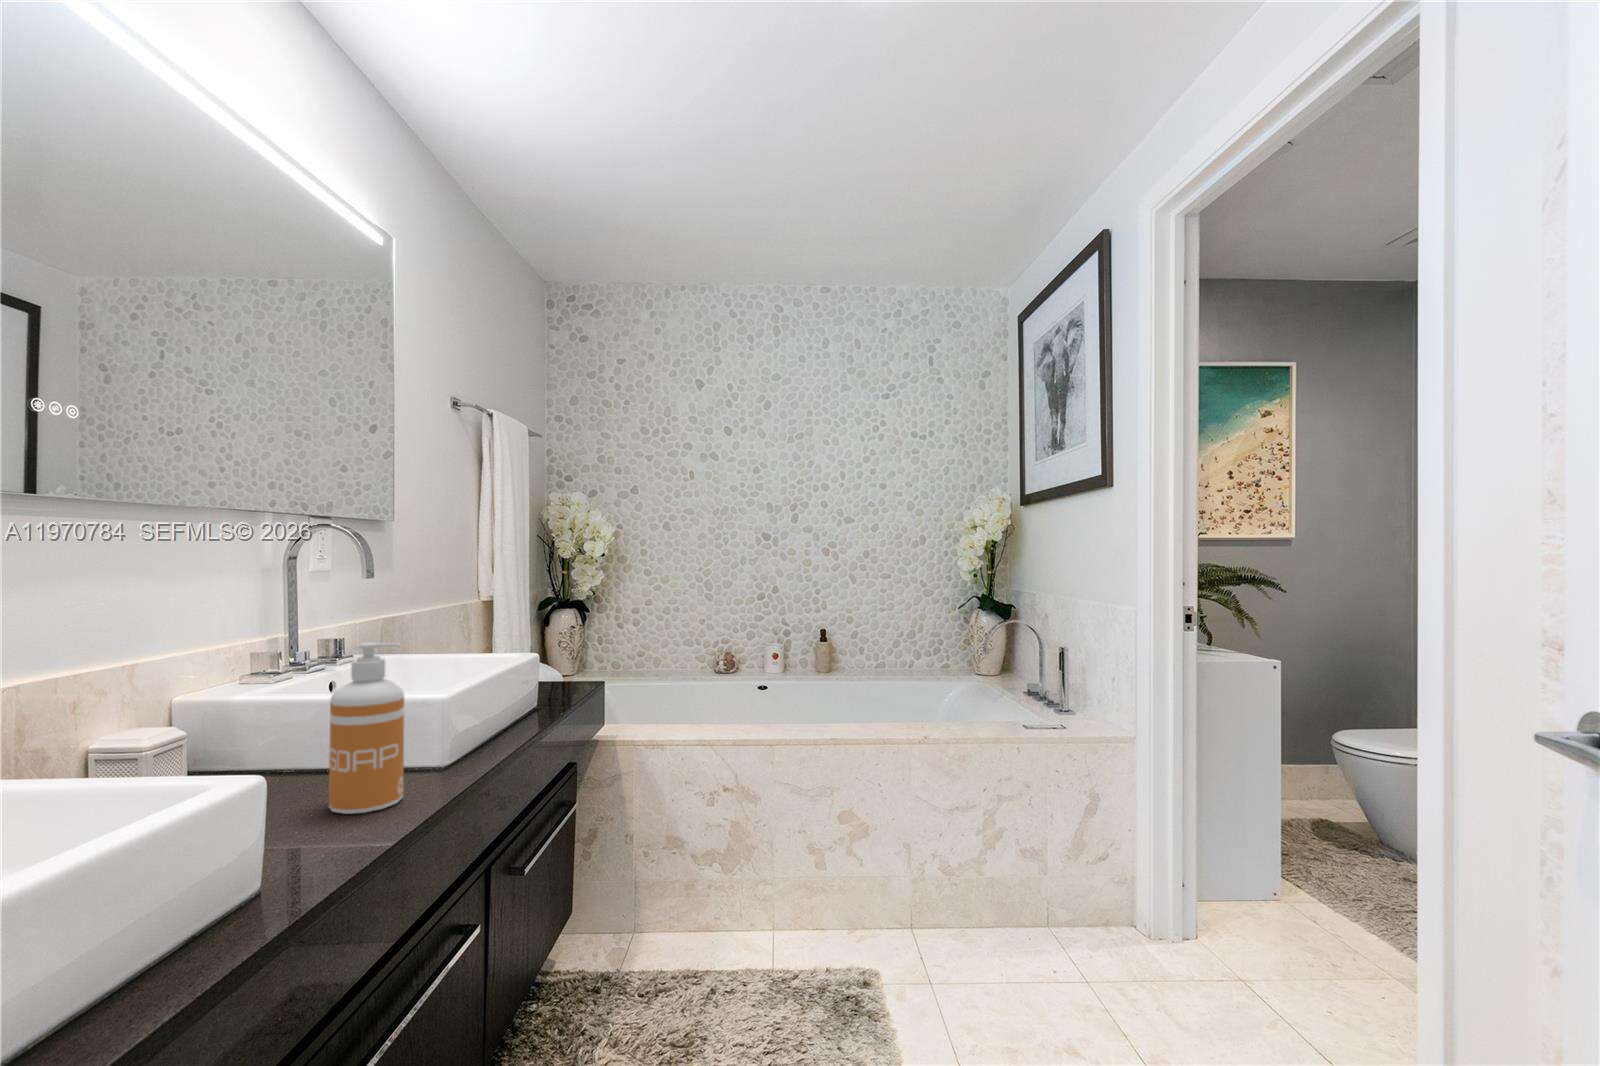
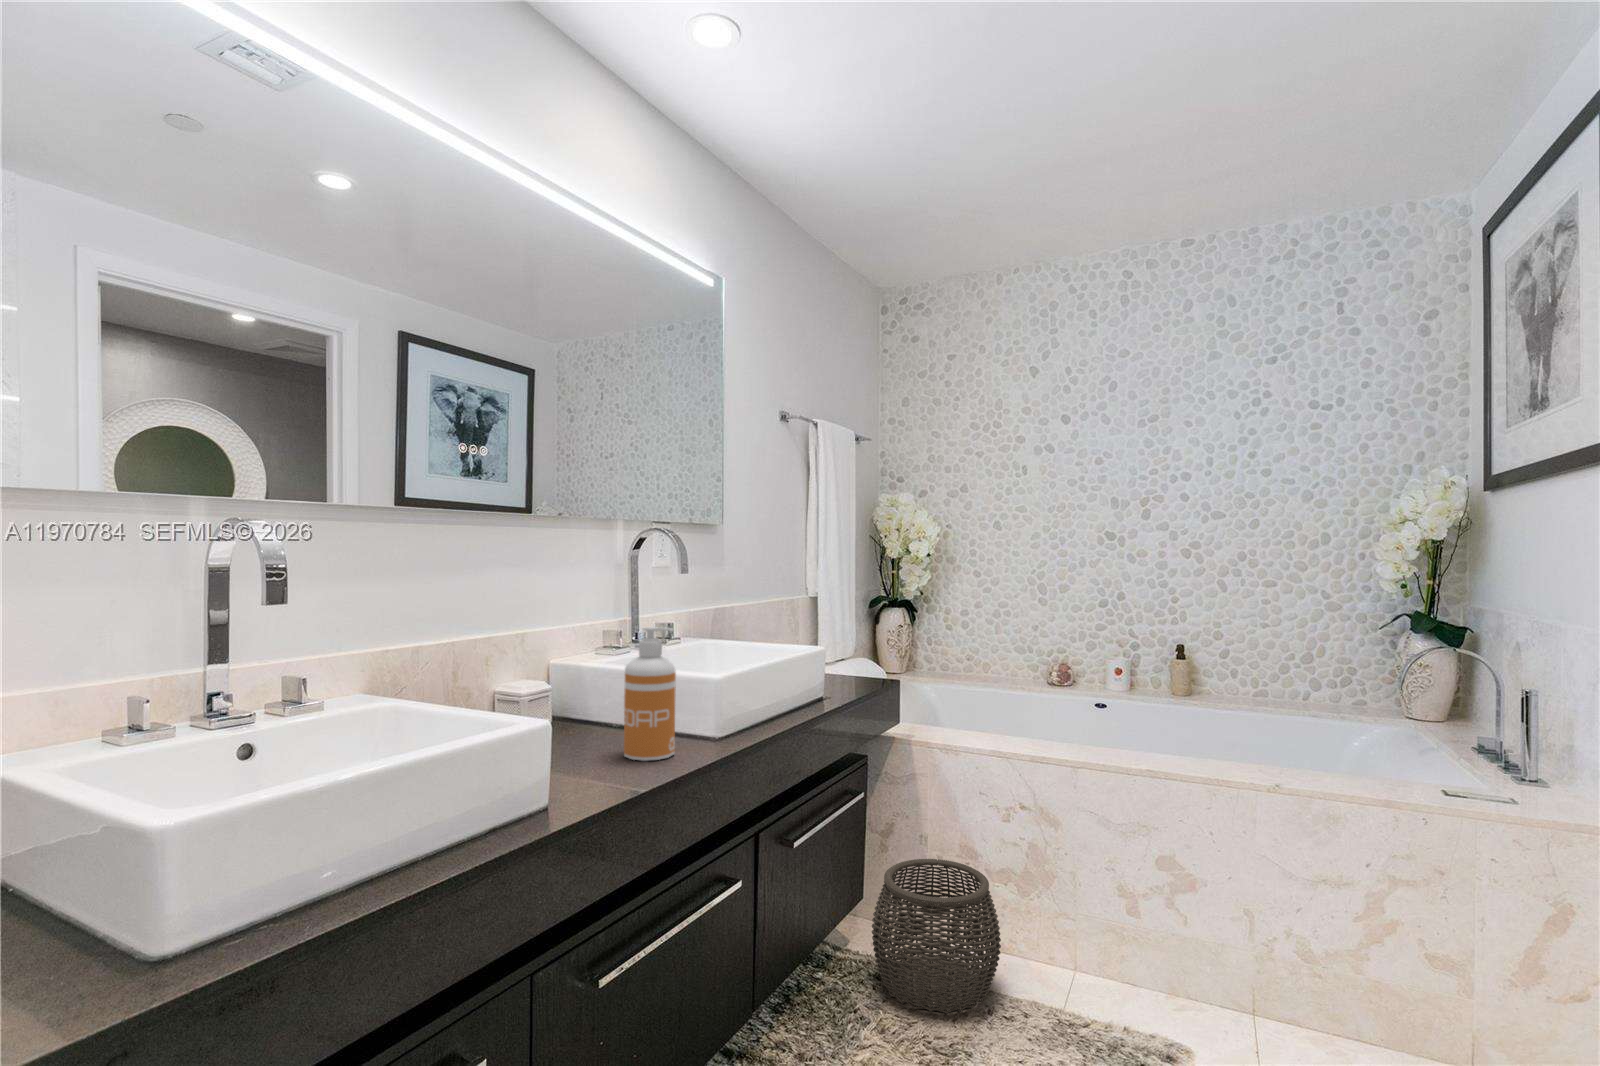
woven basket: none [589,853,718,1011] -> present [872,859,1001,1014]

